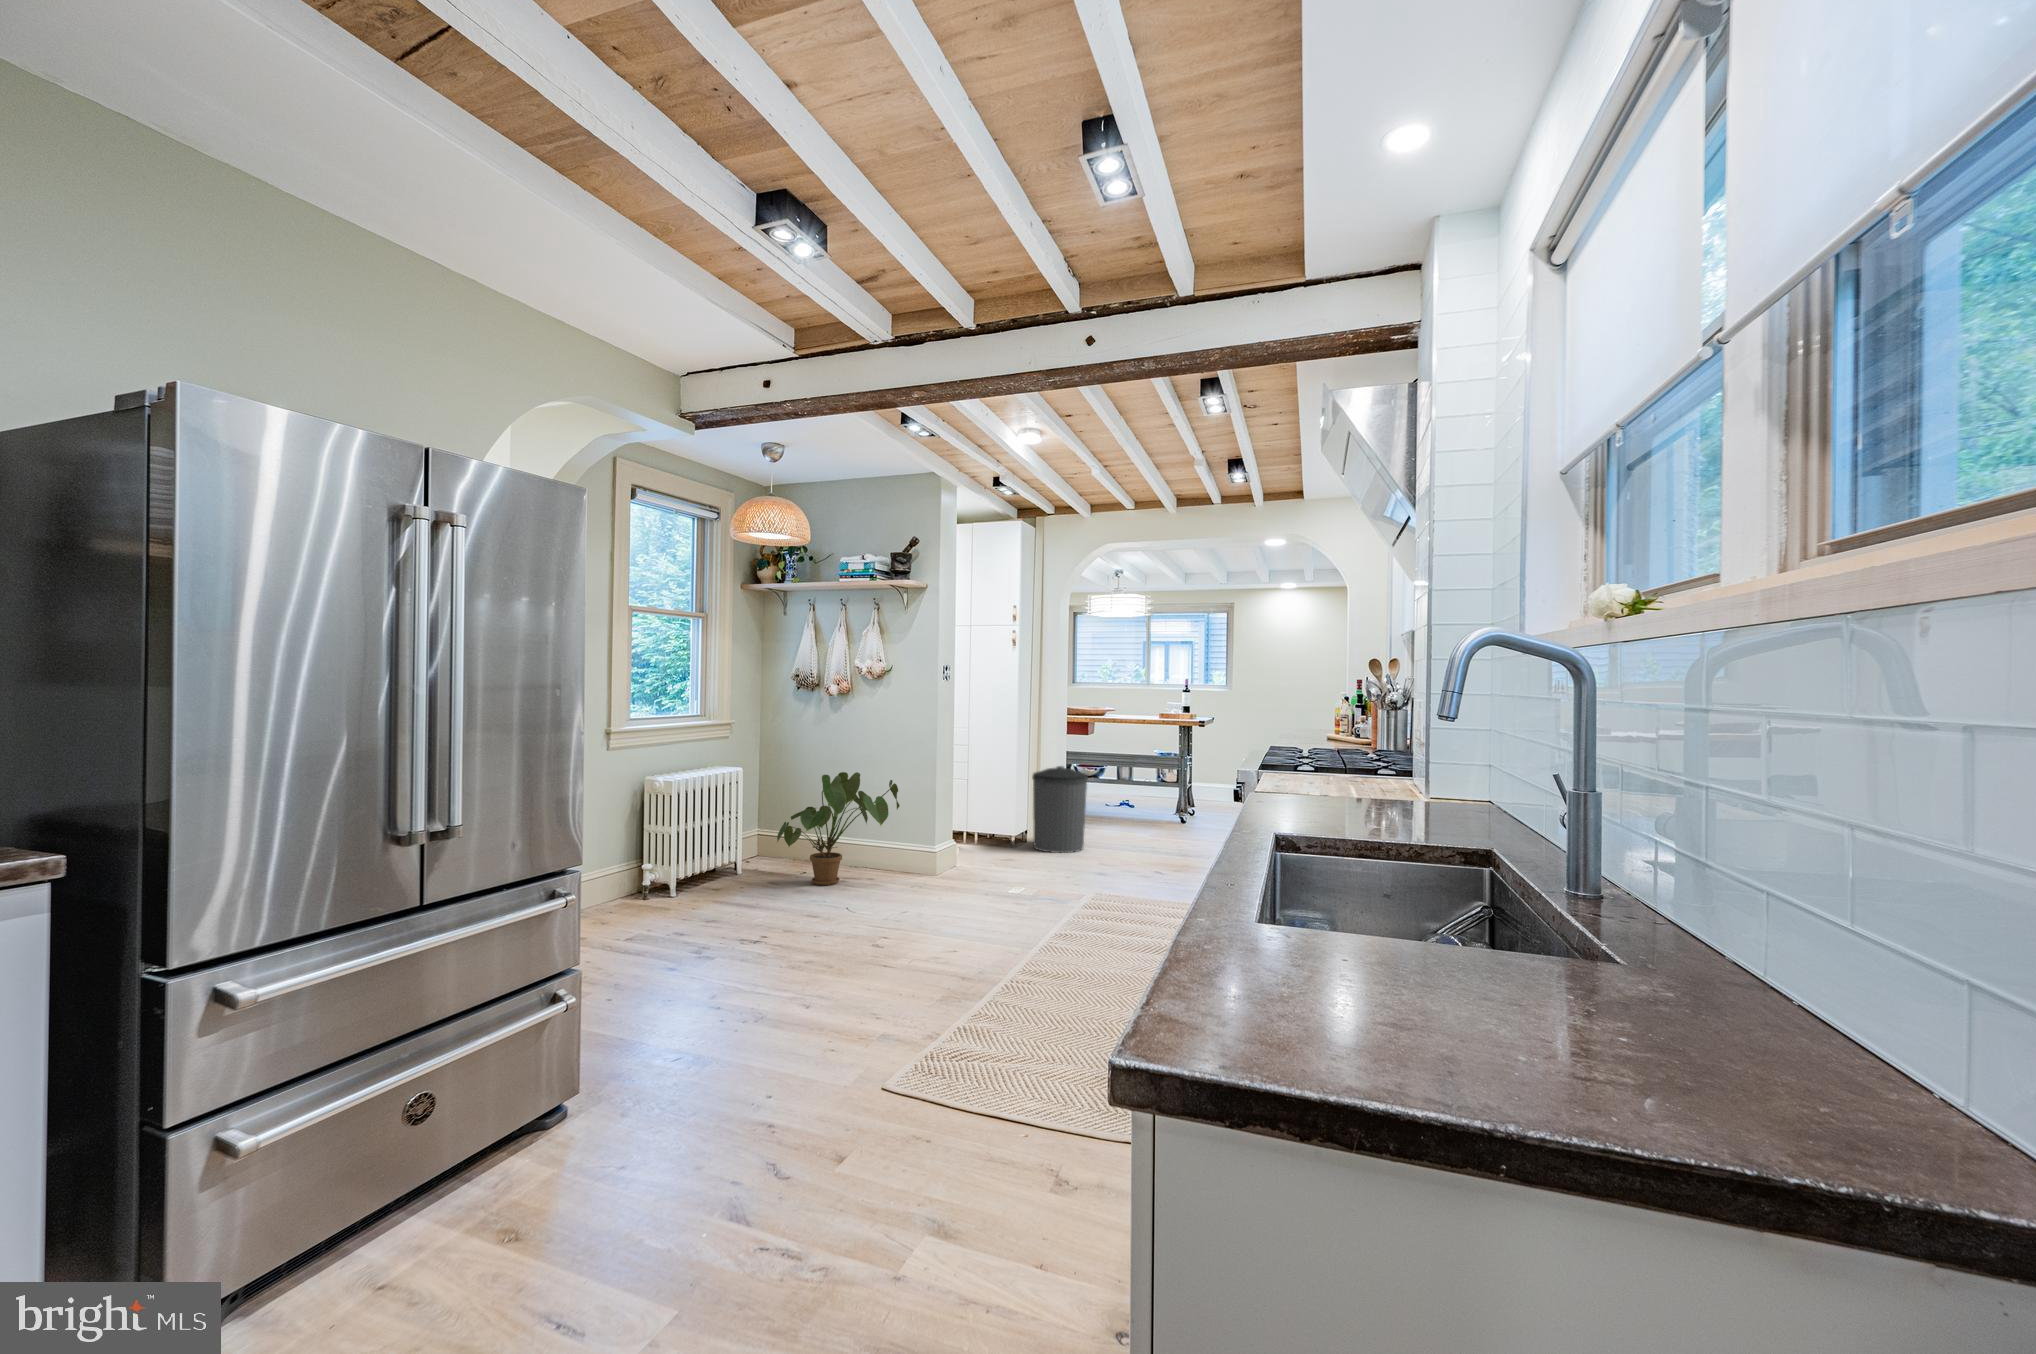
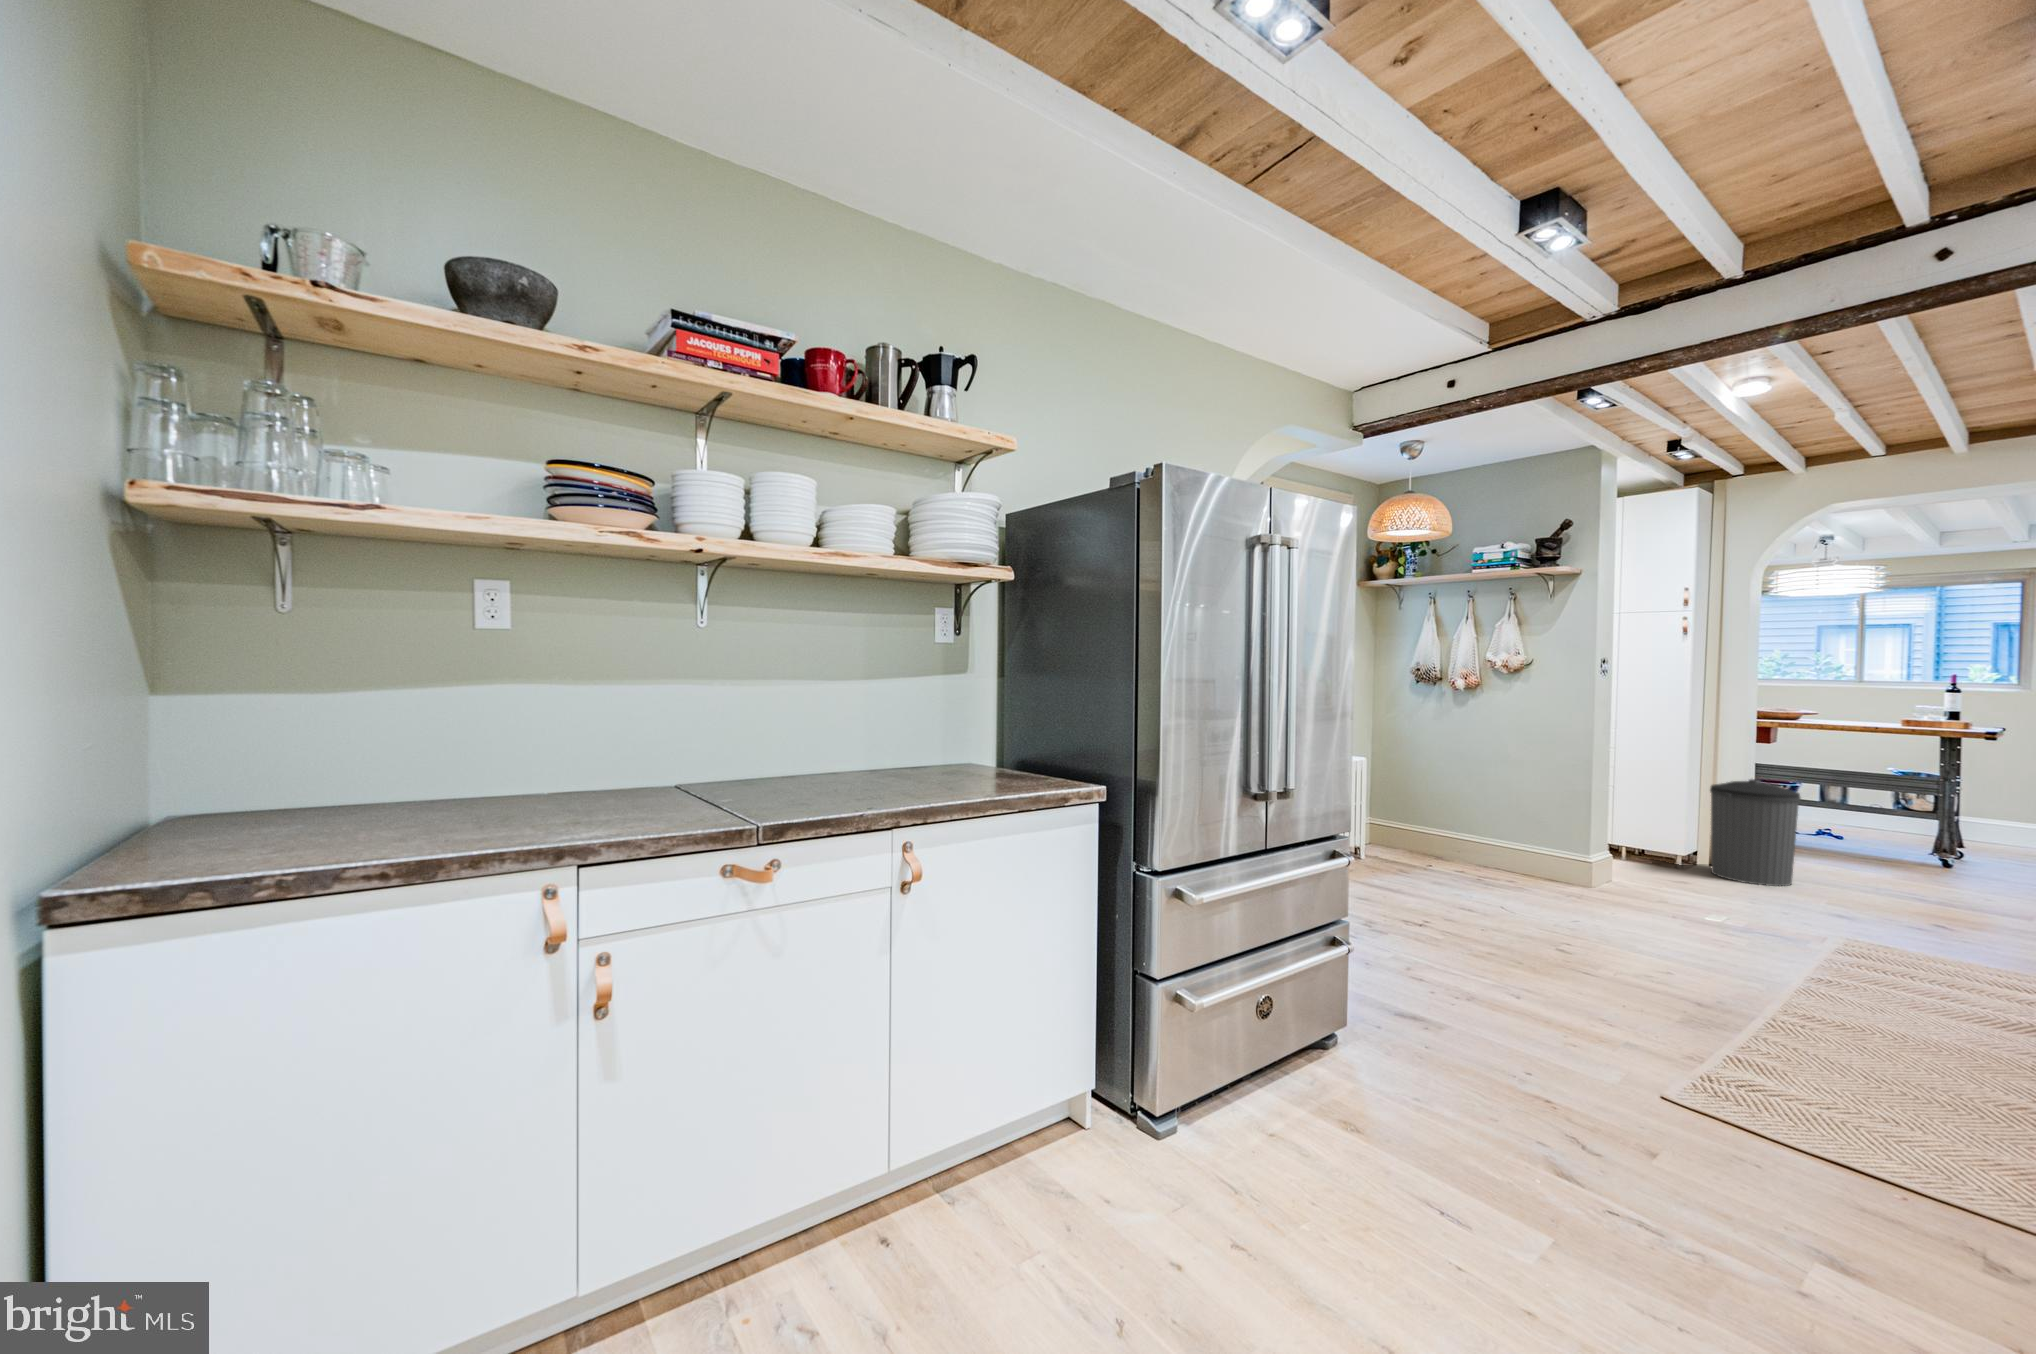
house plant: present [777,772,900,885] -> none [1412,769,1548,882]

